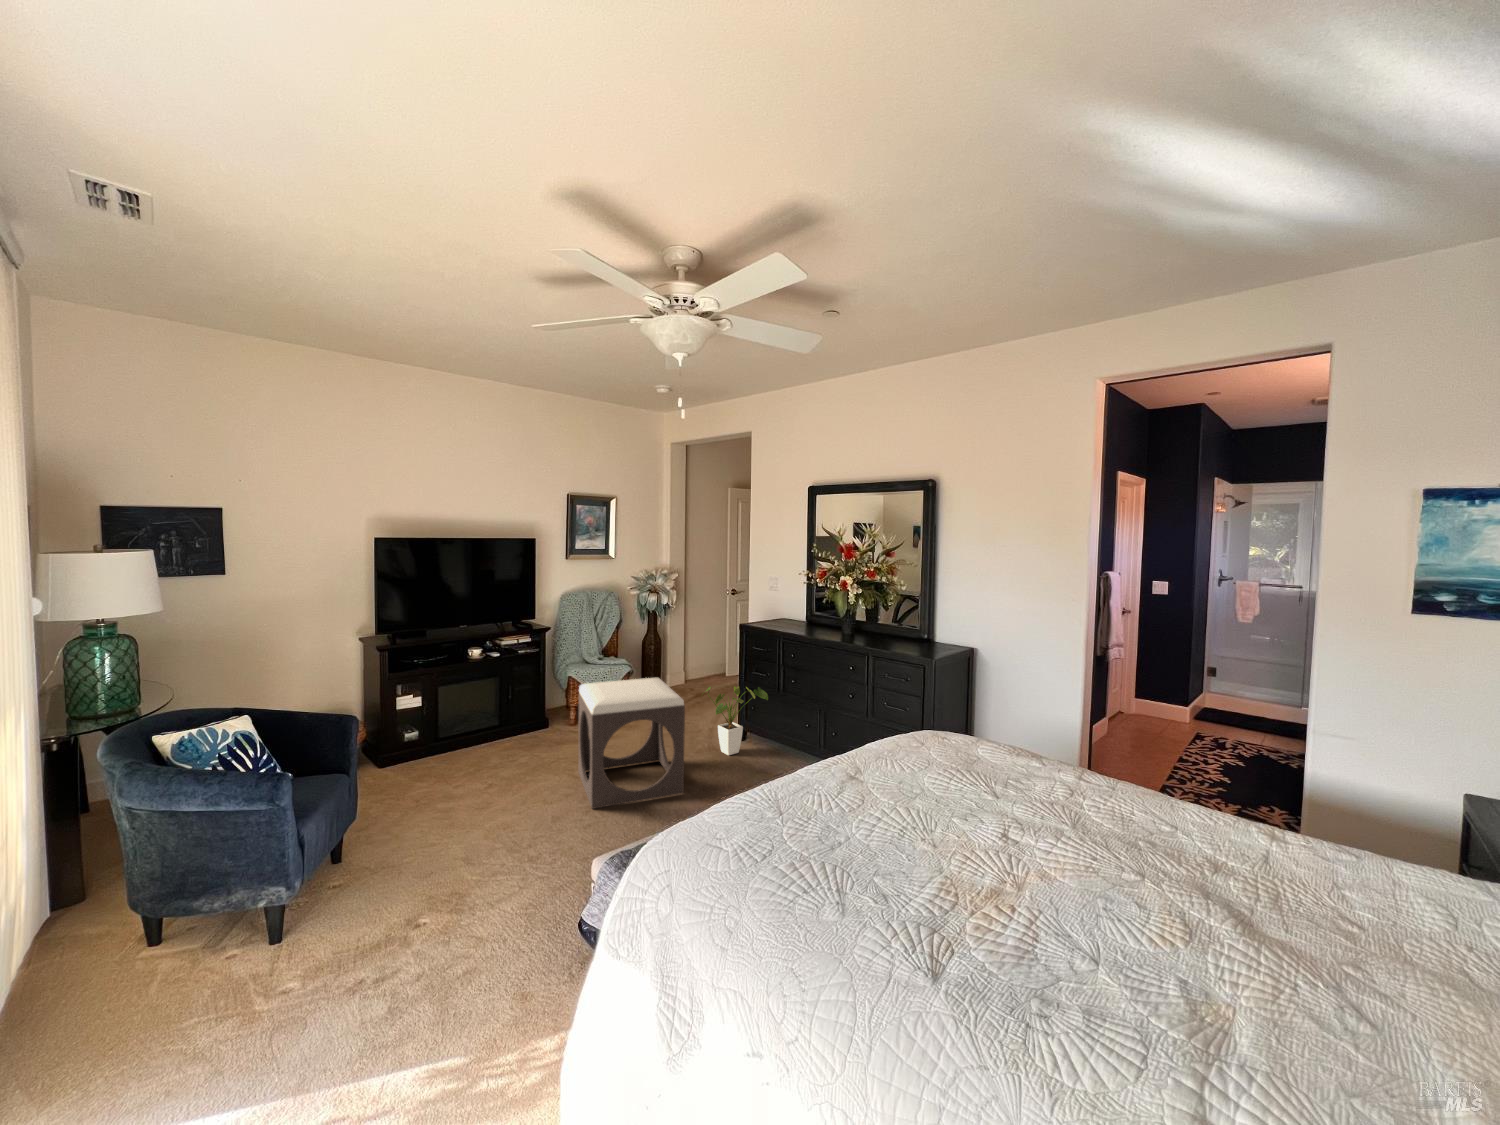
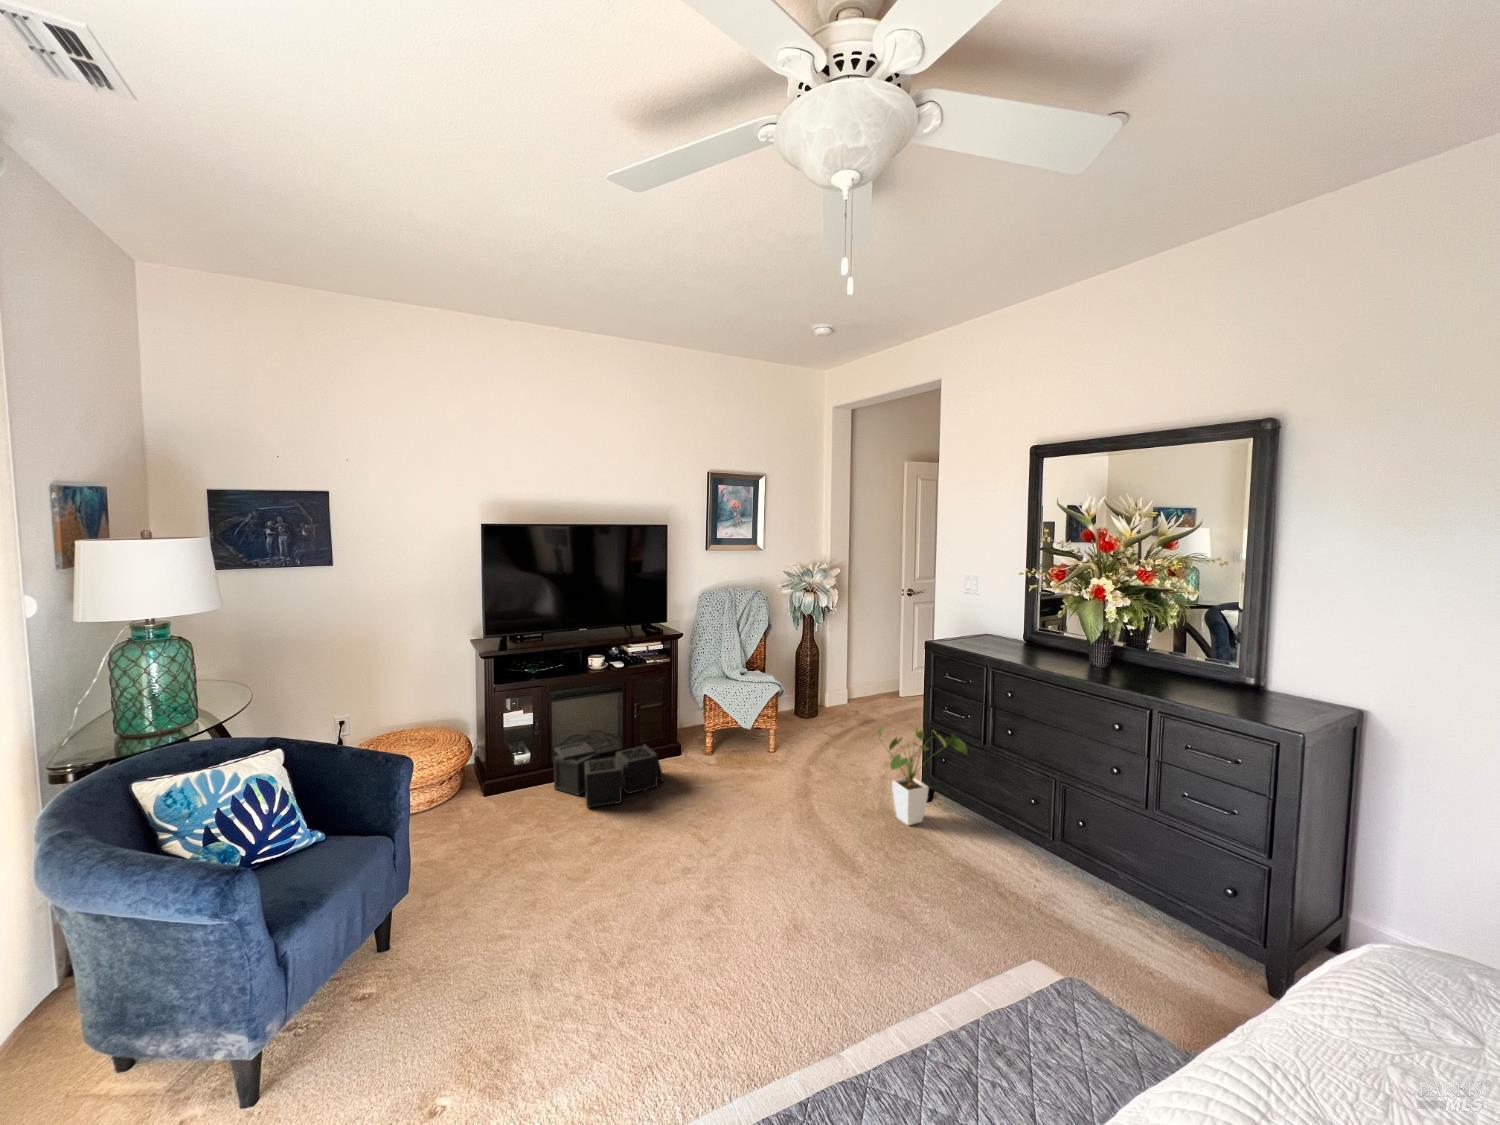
footstool: present [578,678,685,809] -> none [705,712,847,902]
storage bin: none [440,719,539,768] -> present [553,742,664,808]

